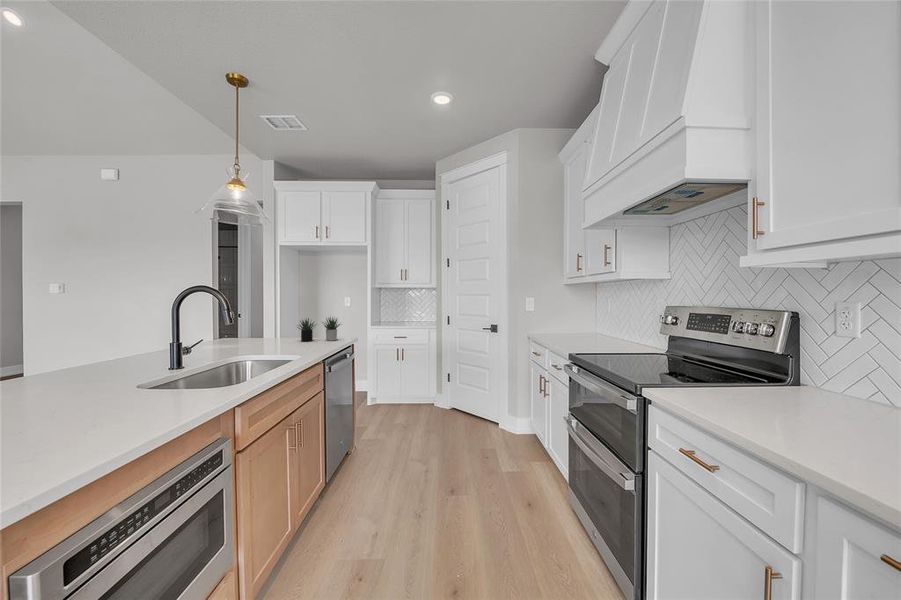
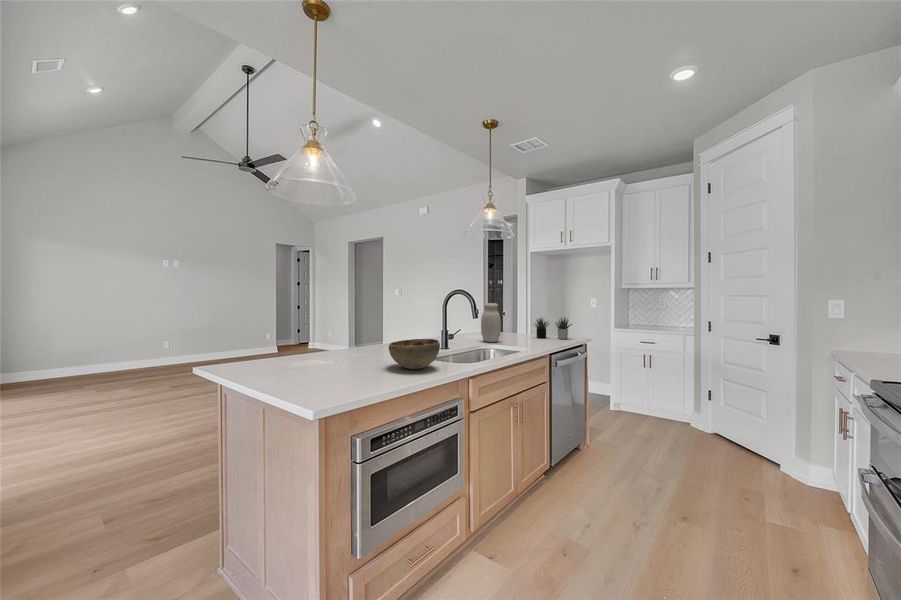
jar: none [230,302,259,352] -> present [481,303,501,342]
decorative bowl: none [71,357,186,412] -> present [389,339,440,369]

